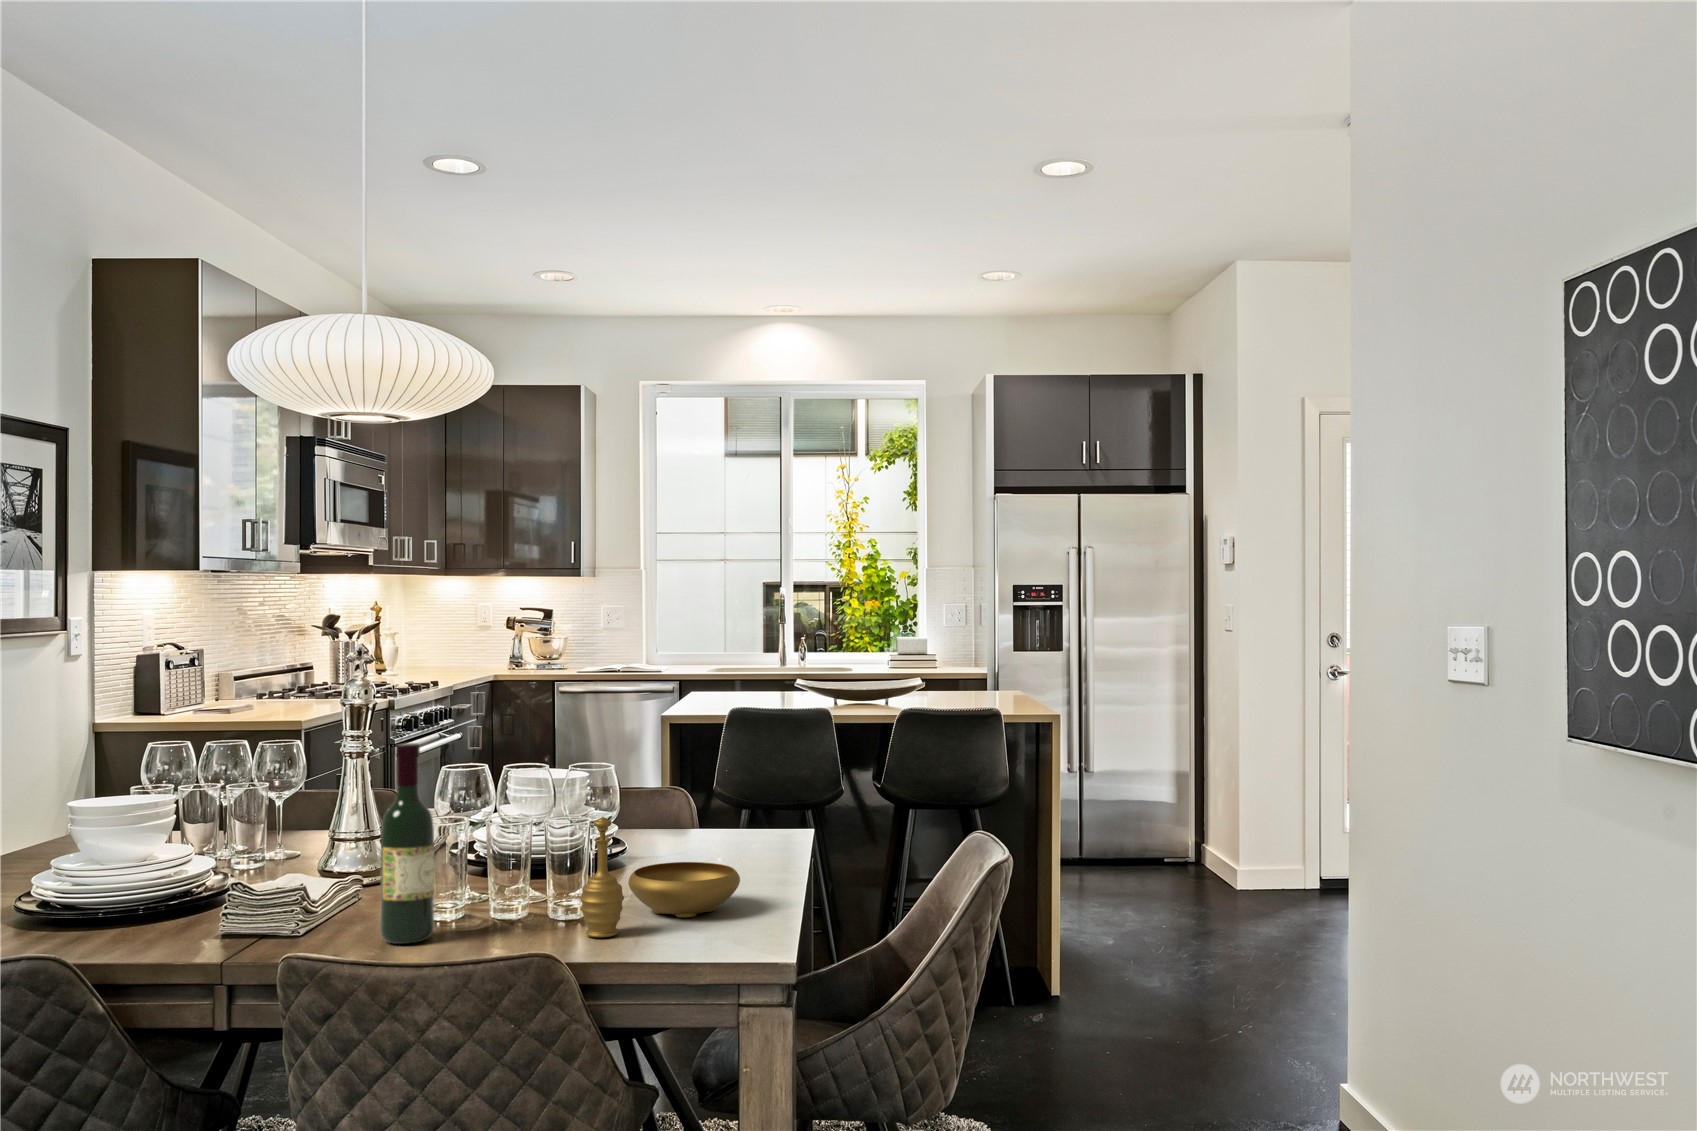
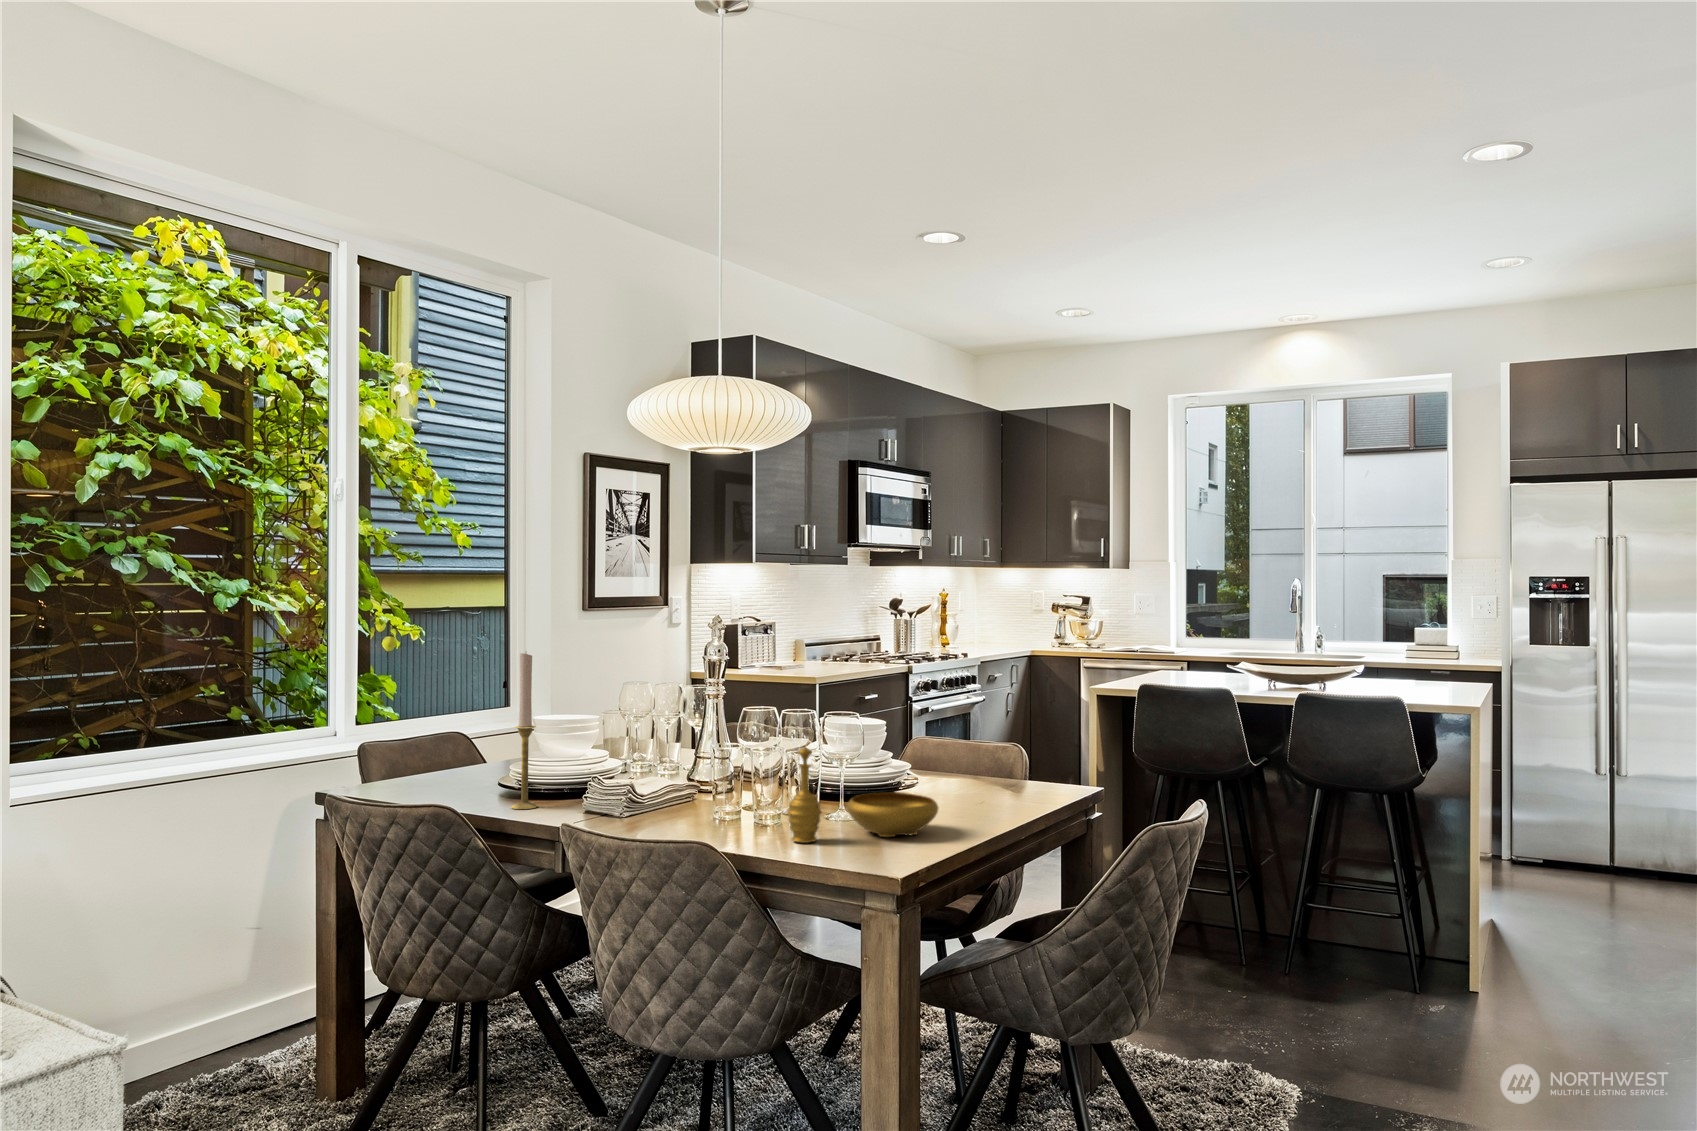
candlestick: none [100,712,143,945] -> present [511,653,538,809]
wine bottle: present [380,743,434,944] -> none [658,681,696,830]

